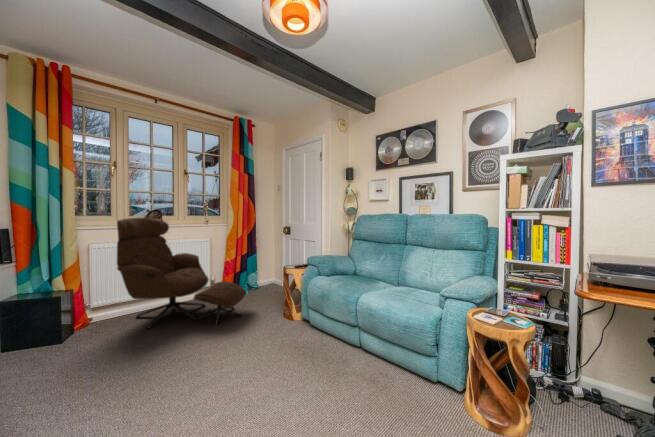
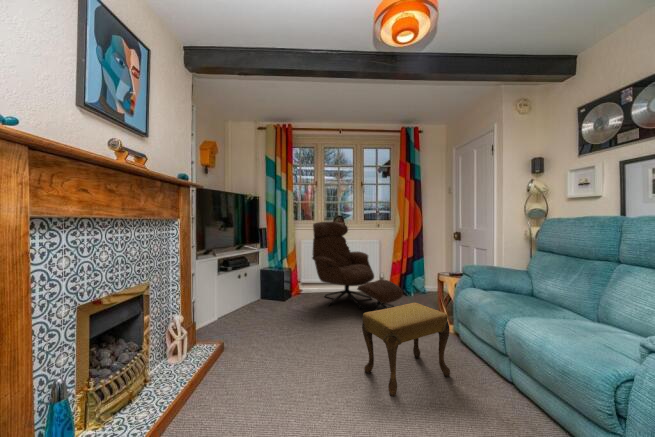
footstool: none [236,301,320,412] -> present [362,303,450,396]

